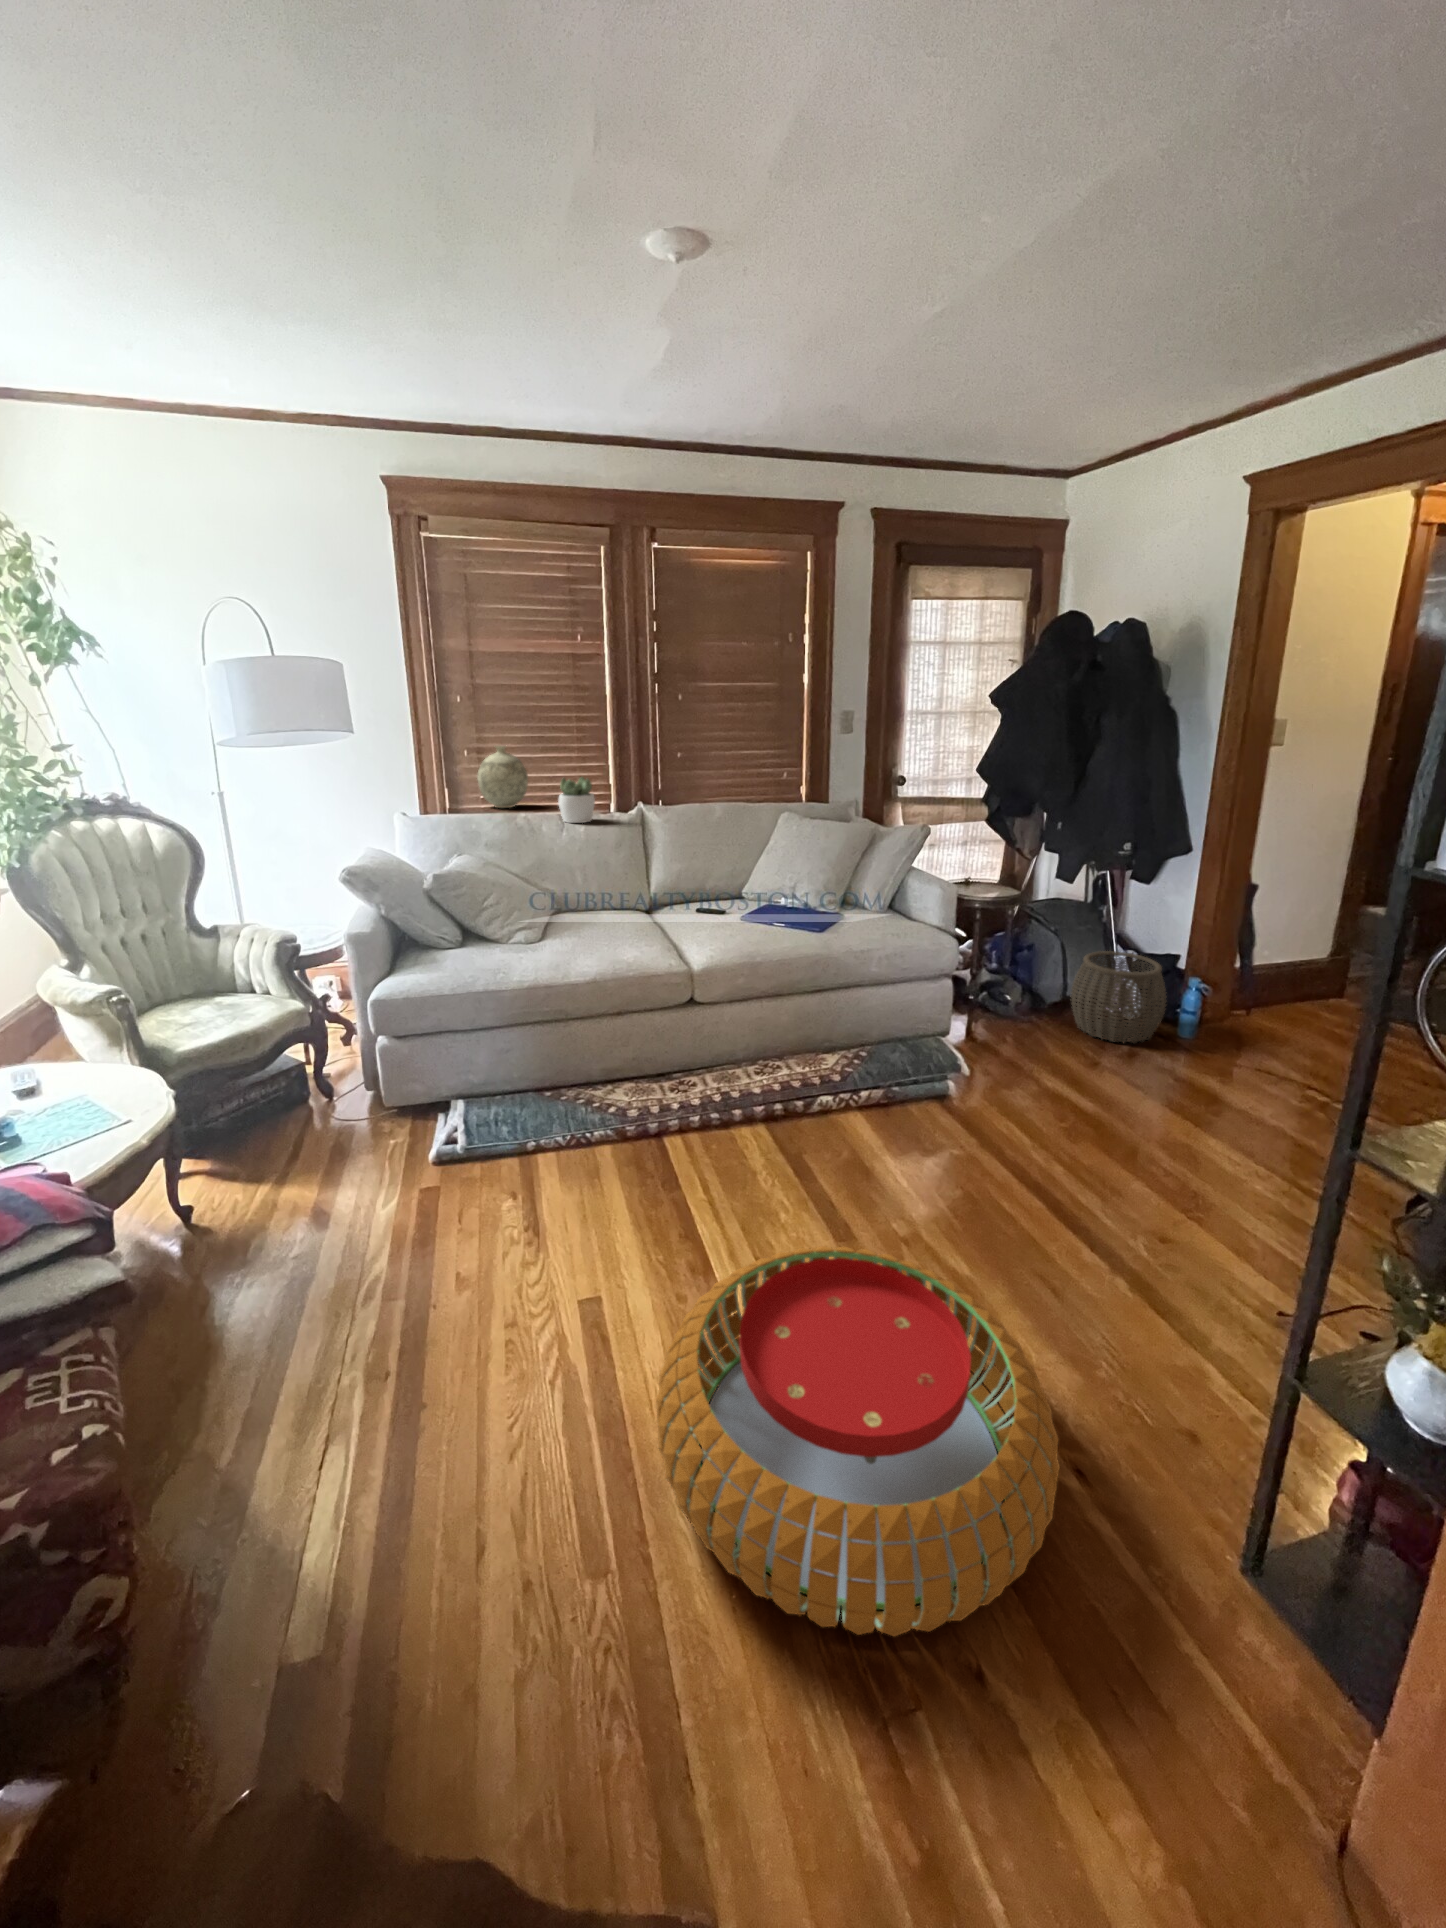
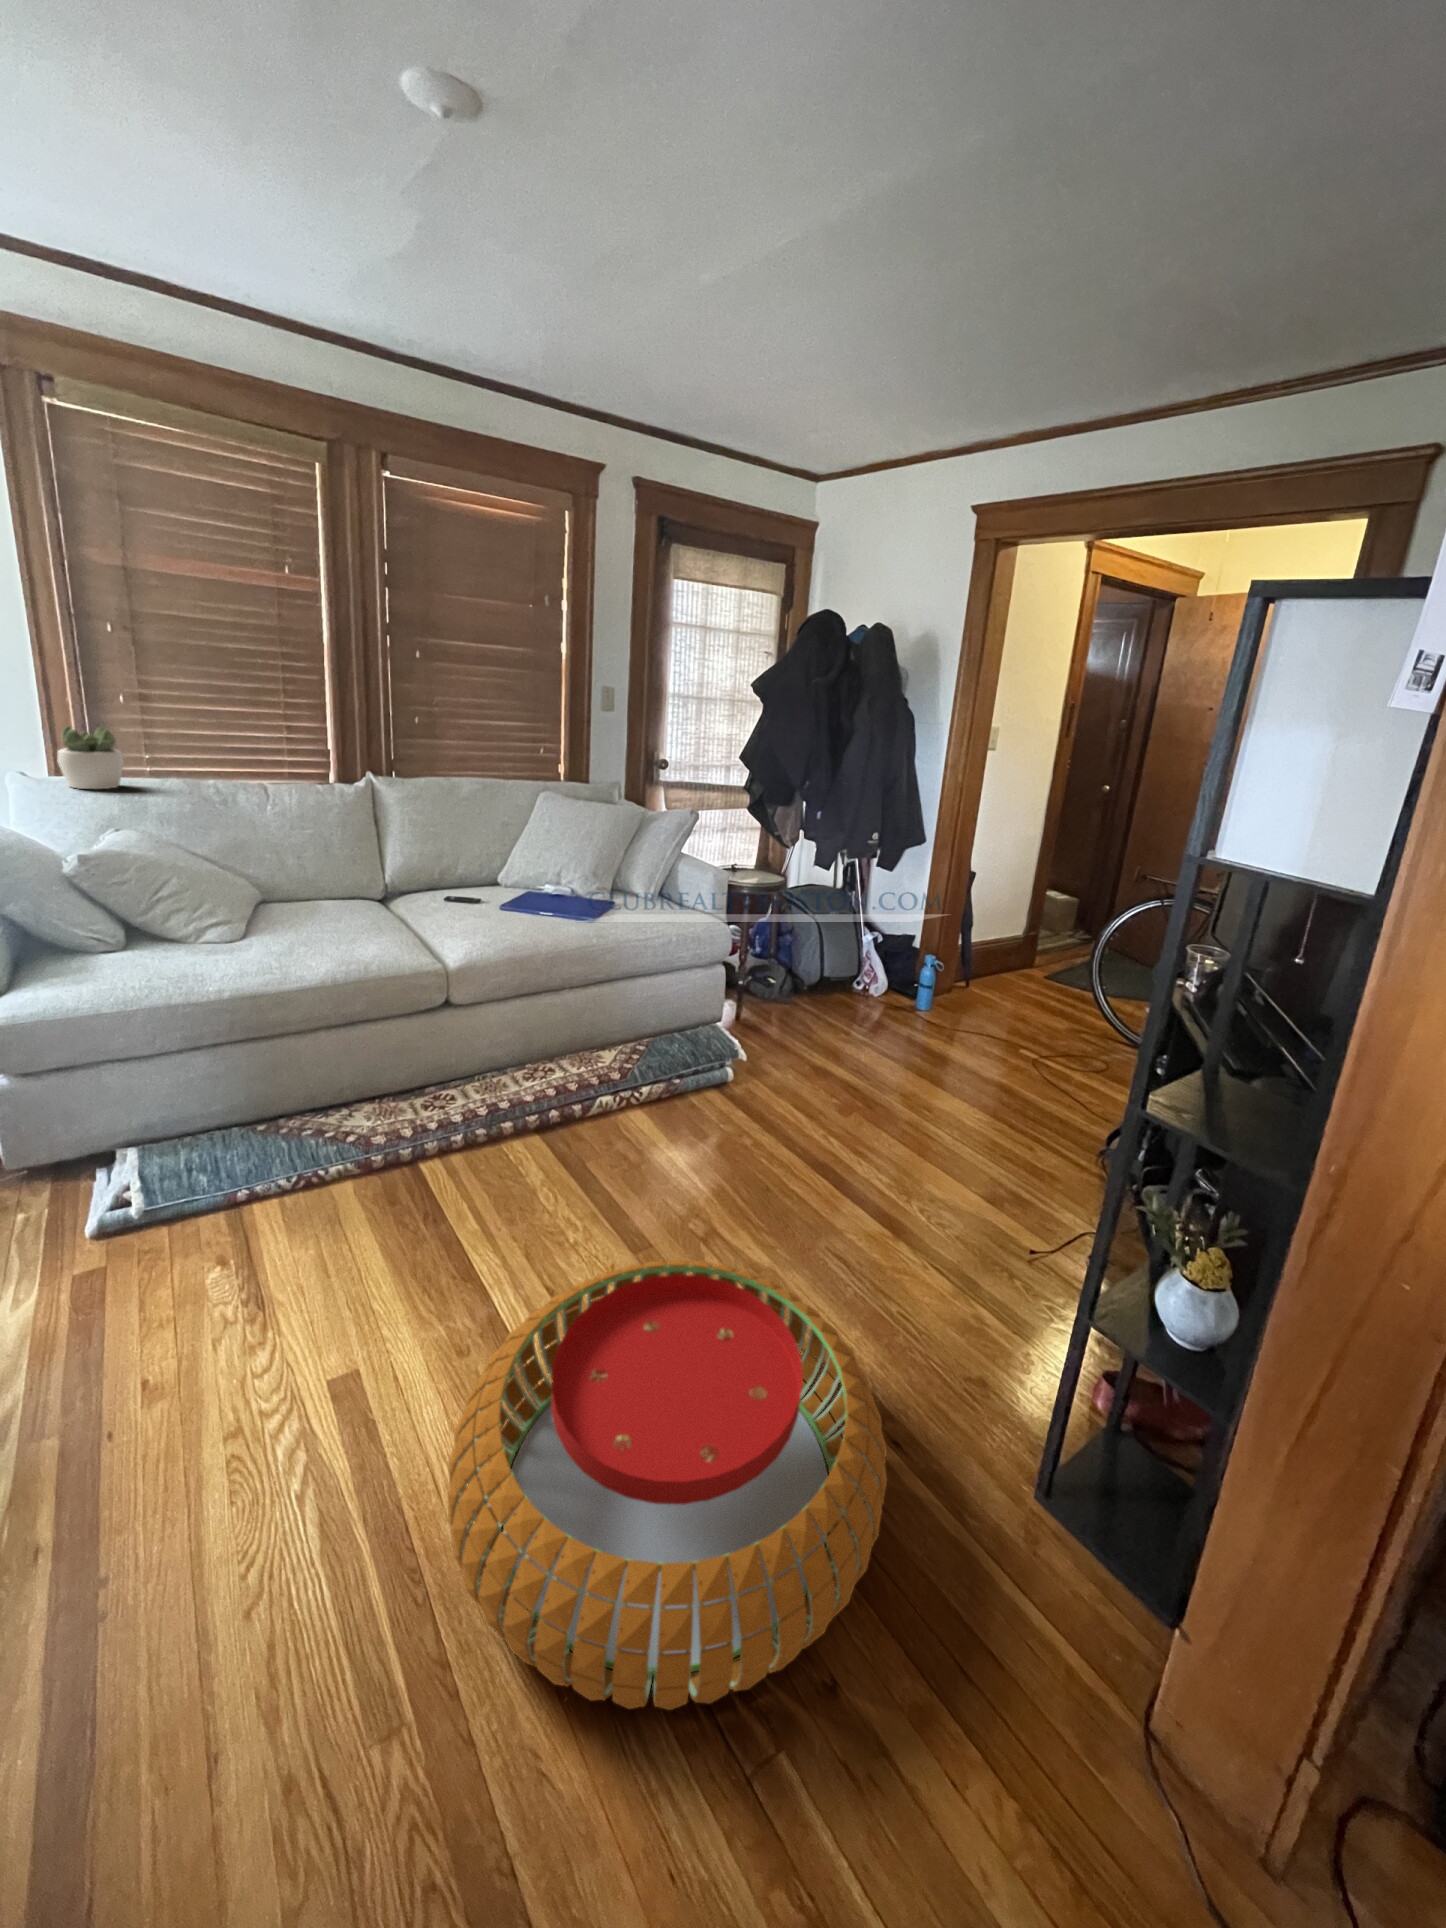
decorative vase: present [477,746,528,808] -> none [142,692,219,772]
succulent plant: present [558,777,595,823] -> present [57,726,124,789]
woven basket: present [1071,951,1166,1043] -> none [828,932,907,1016]

